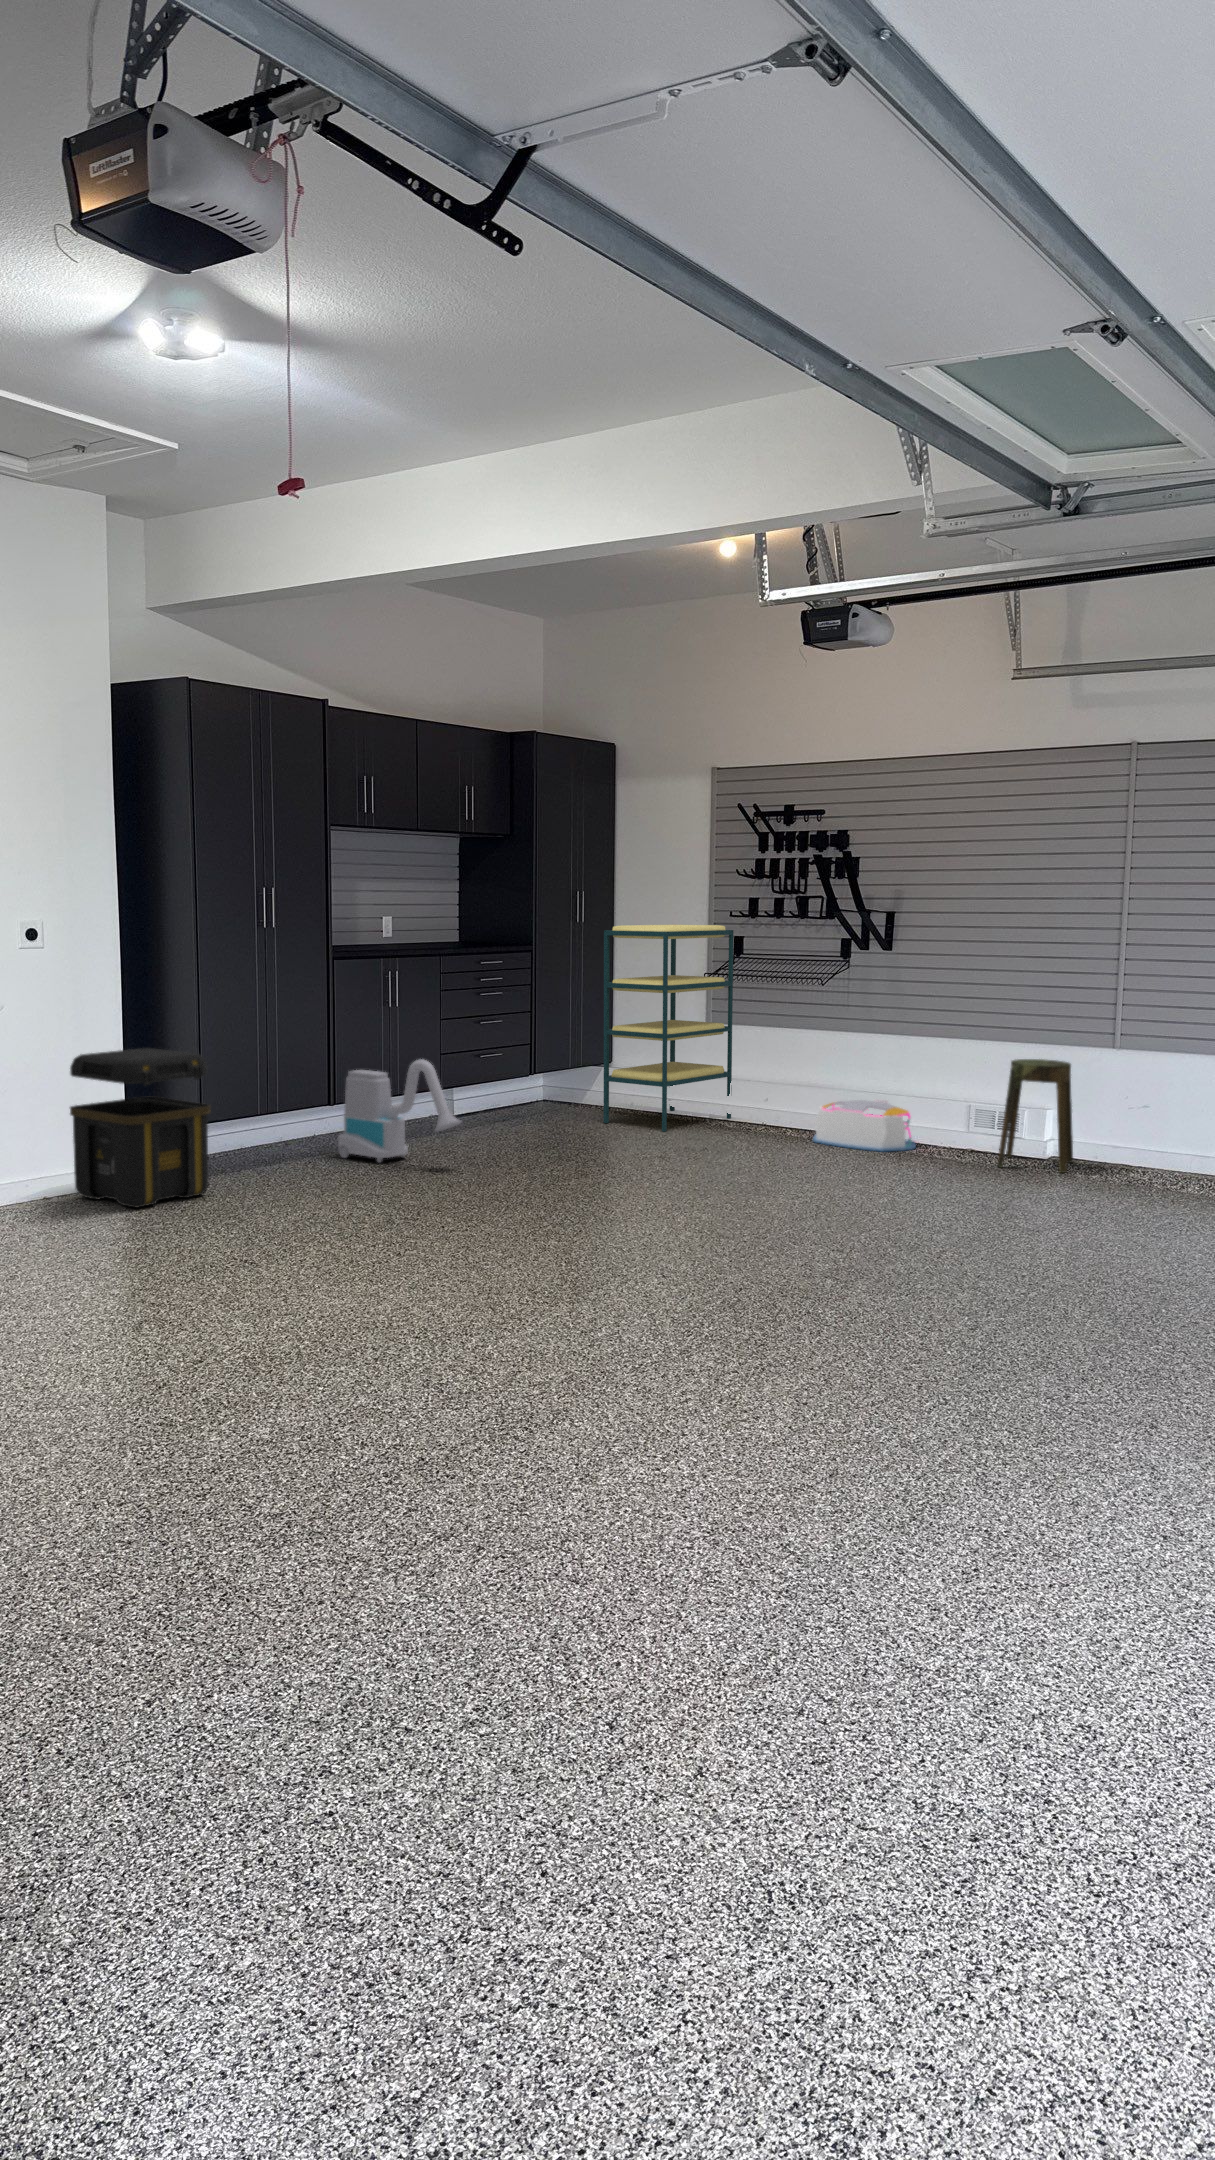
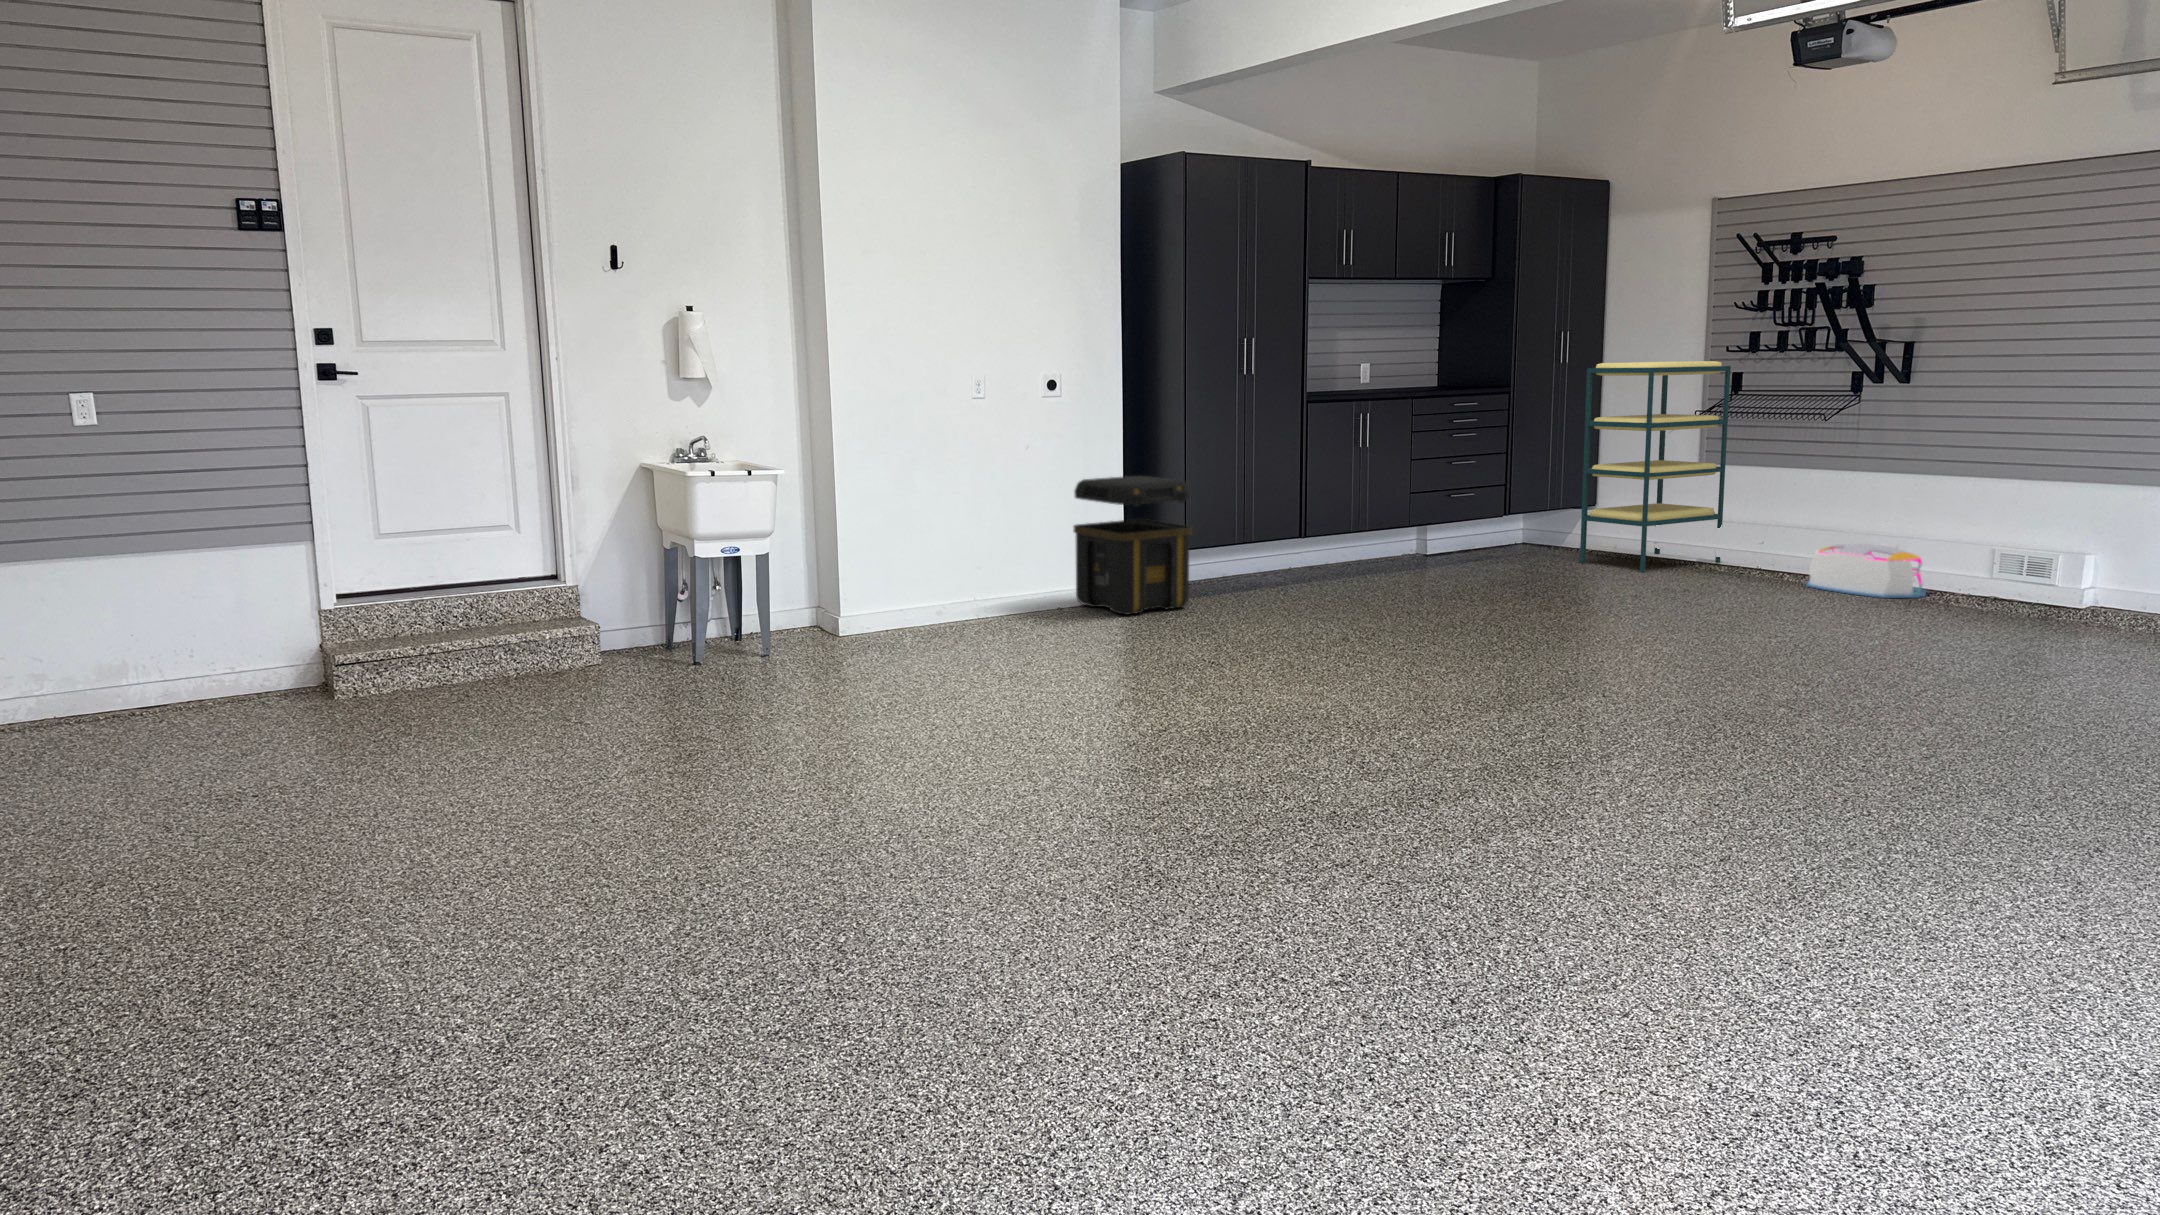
stool: present [997,1059,1073,1173] -> none [2018,501,2119,626]
vacuum cleaner: present [338,1060,461,1163] -> none [1310,491,1427,589]

